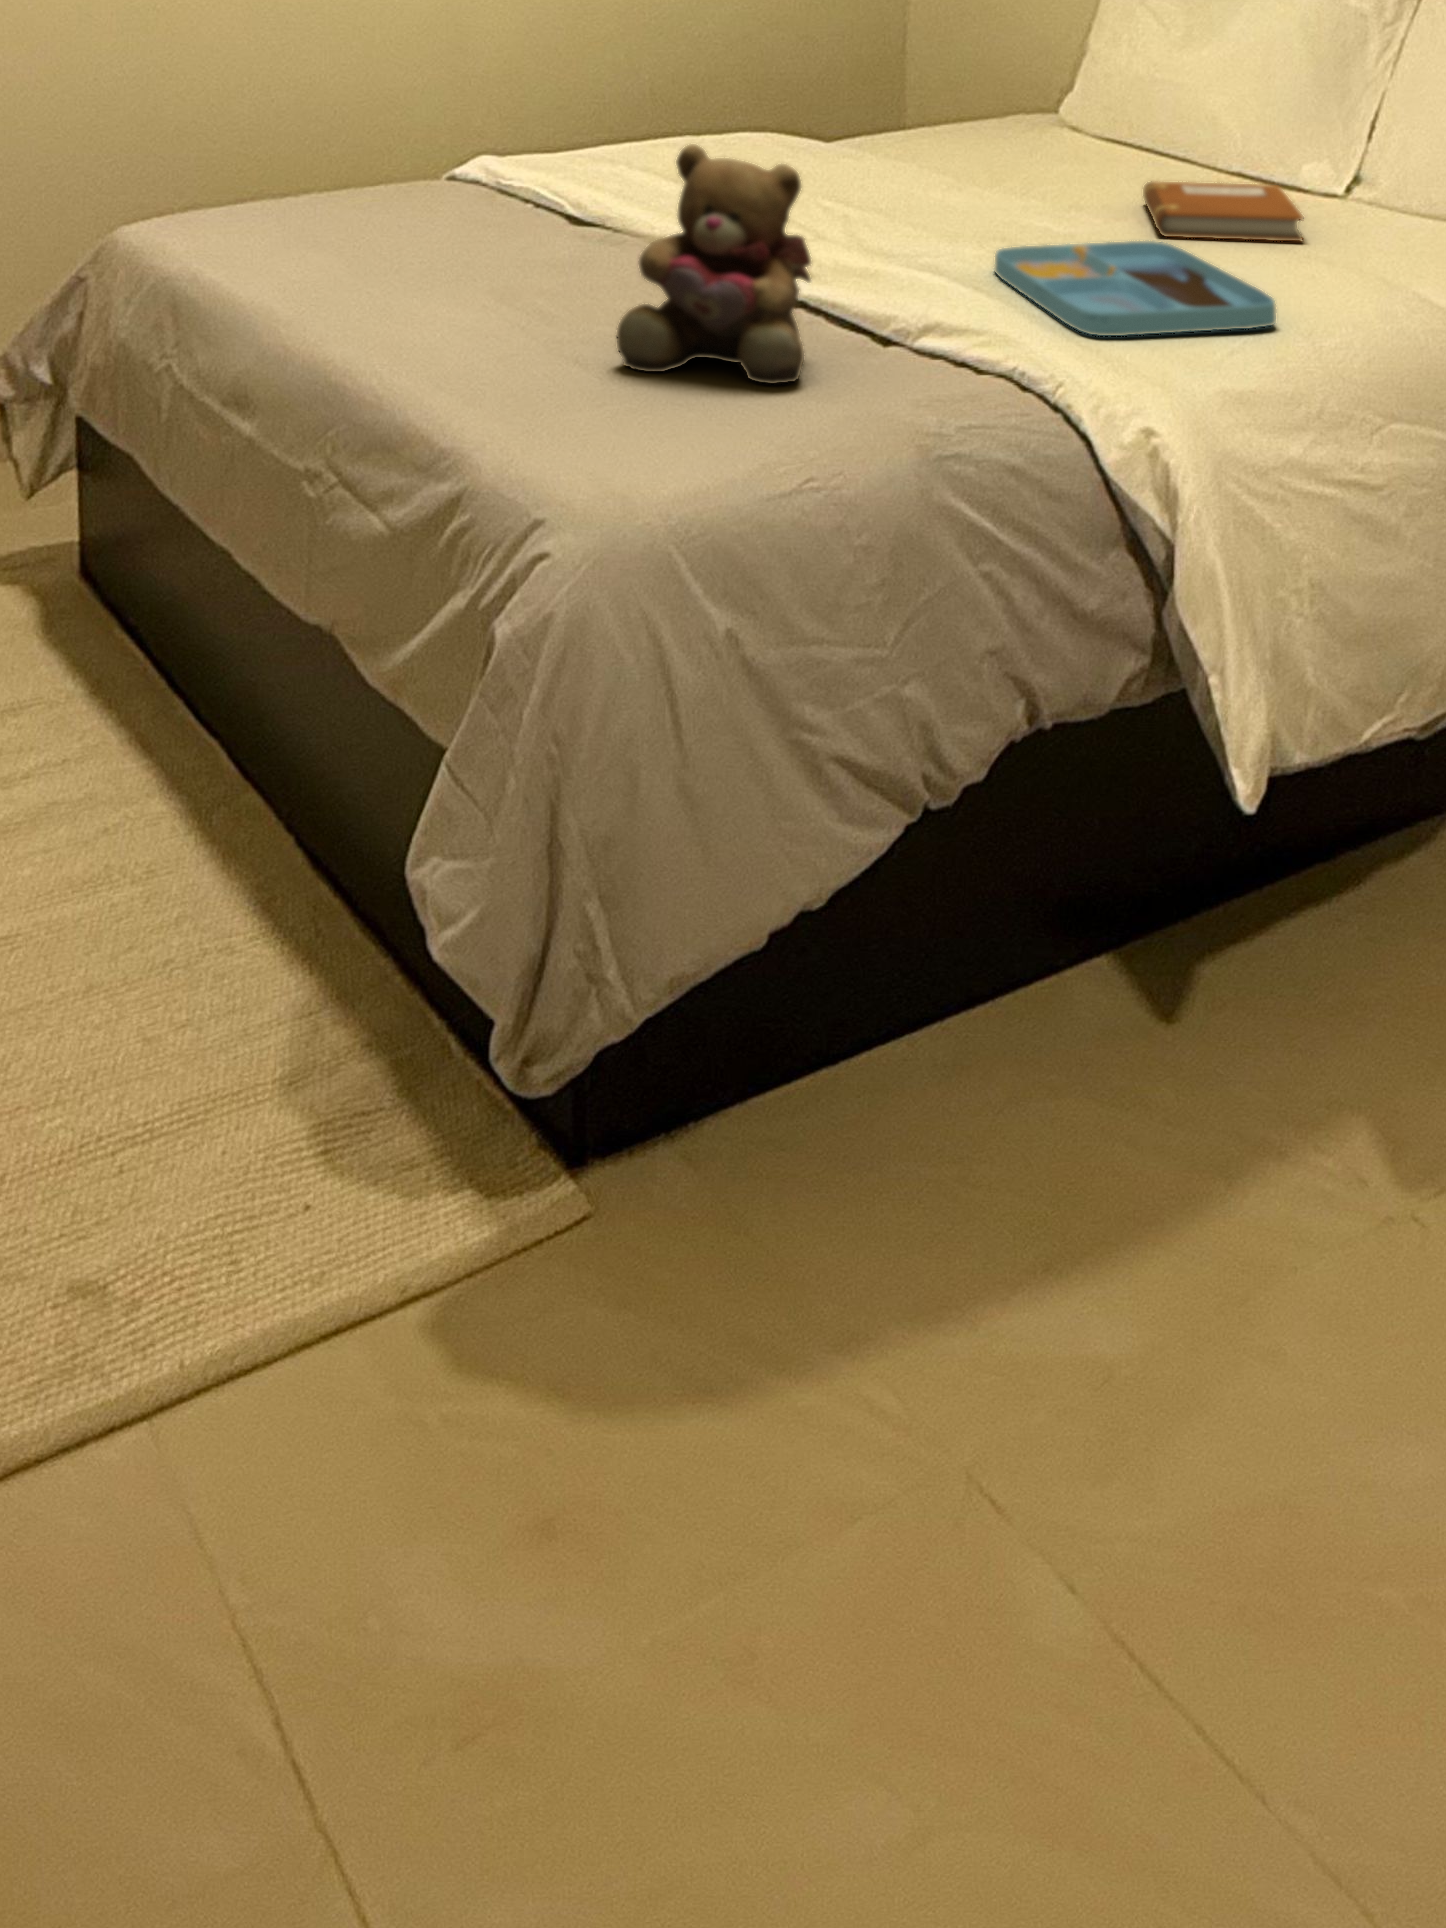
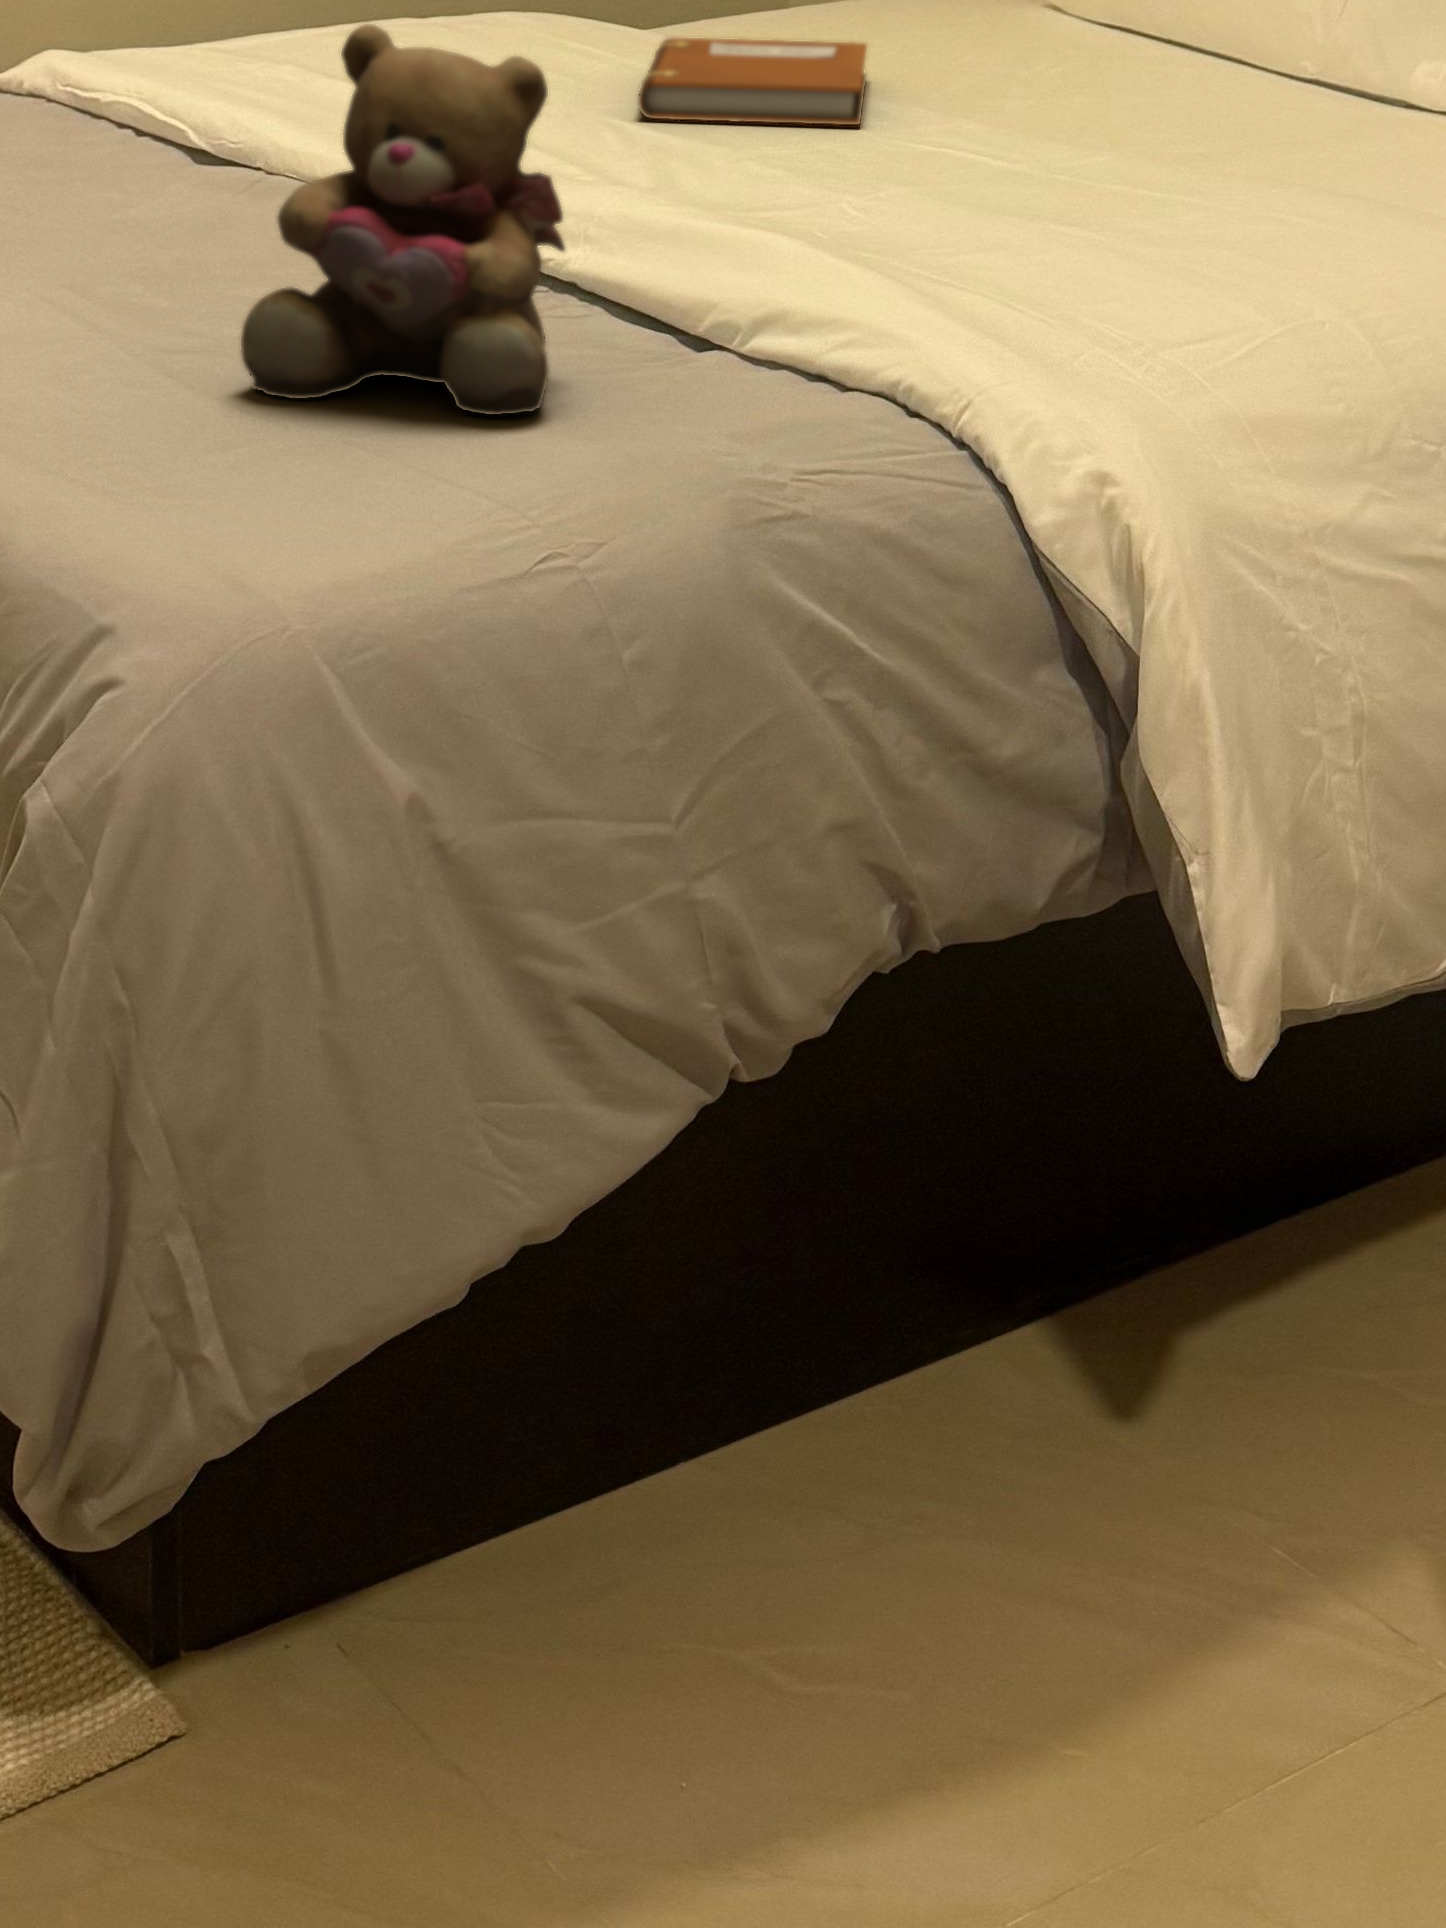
notebook: present [1143,181,1303,241] -> present [638,38,867,125]
tray: present [995,241,1276,336] -> none [887,188,1331,337]

